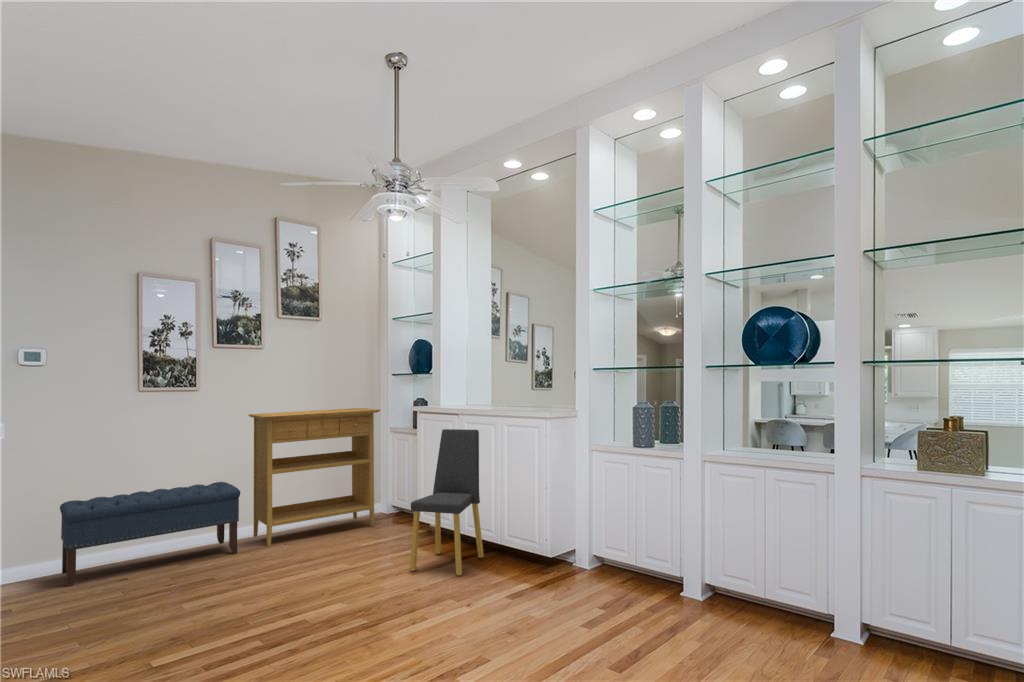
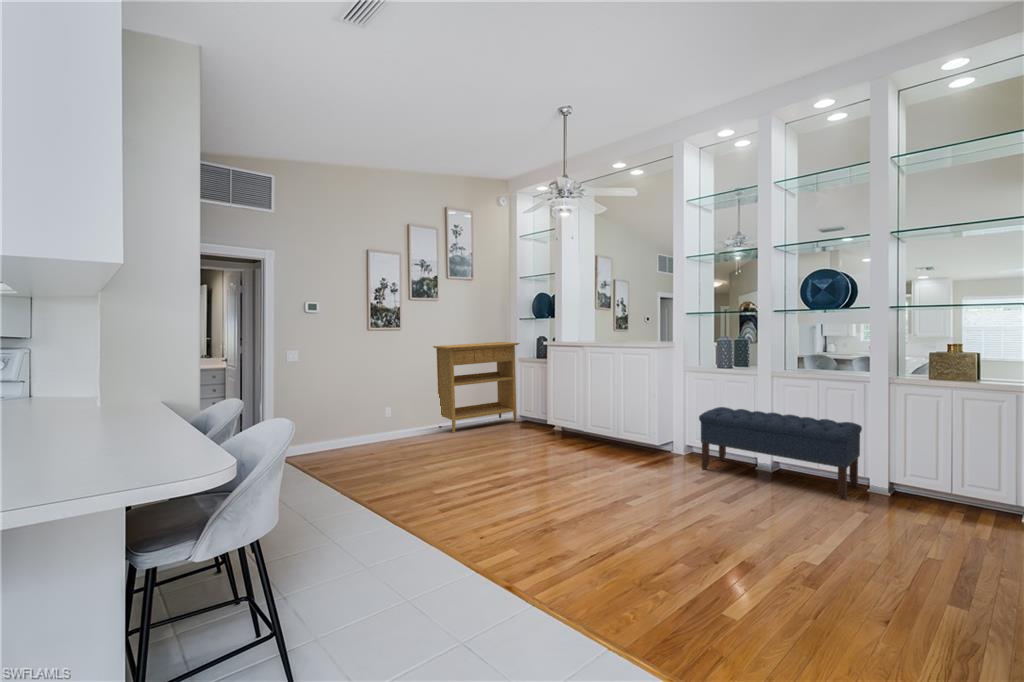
dining chair: present [410,429,484,576] -> none [559,356,604,451]
bench: present [60,482,240,587] -> present [699,407,862,500]

